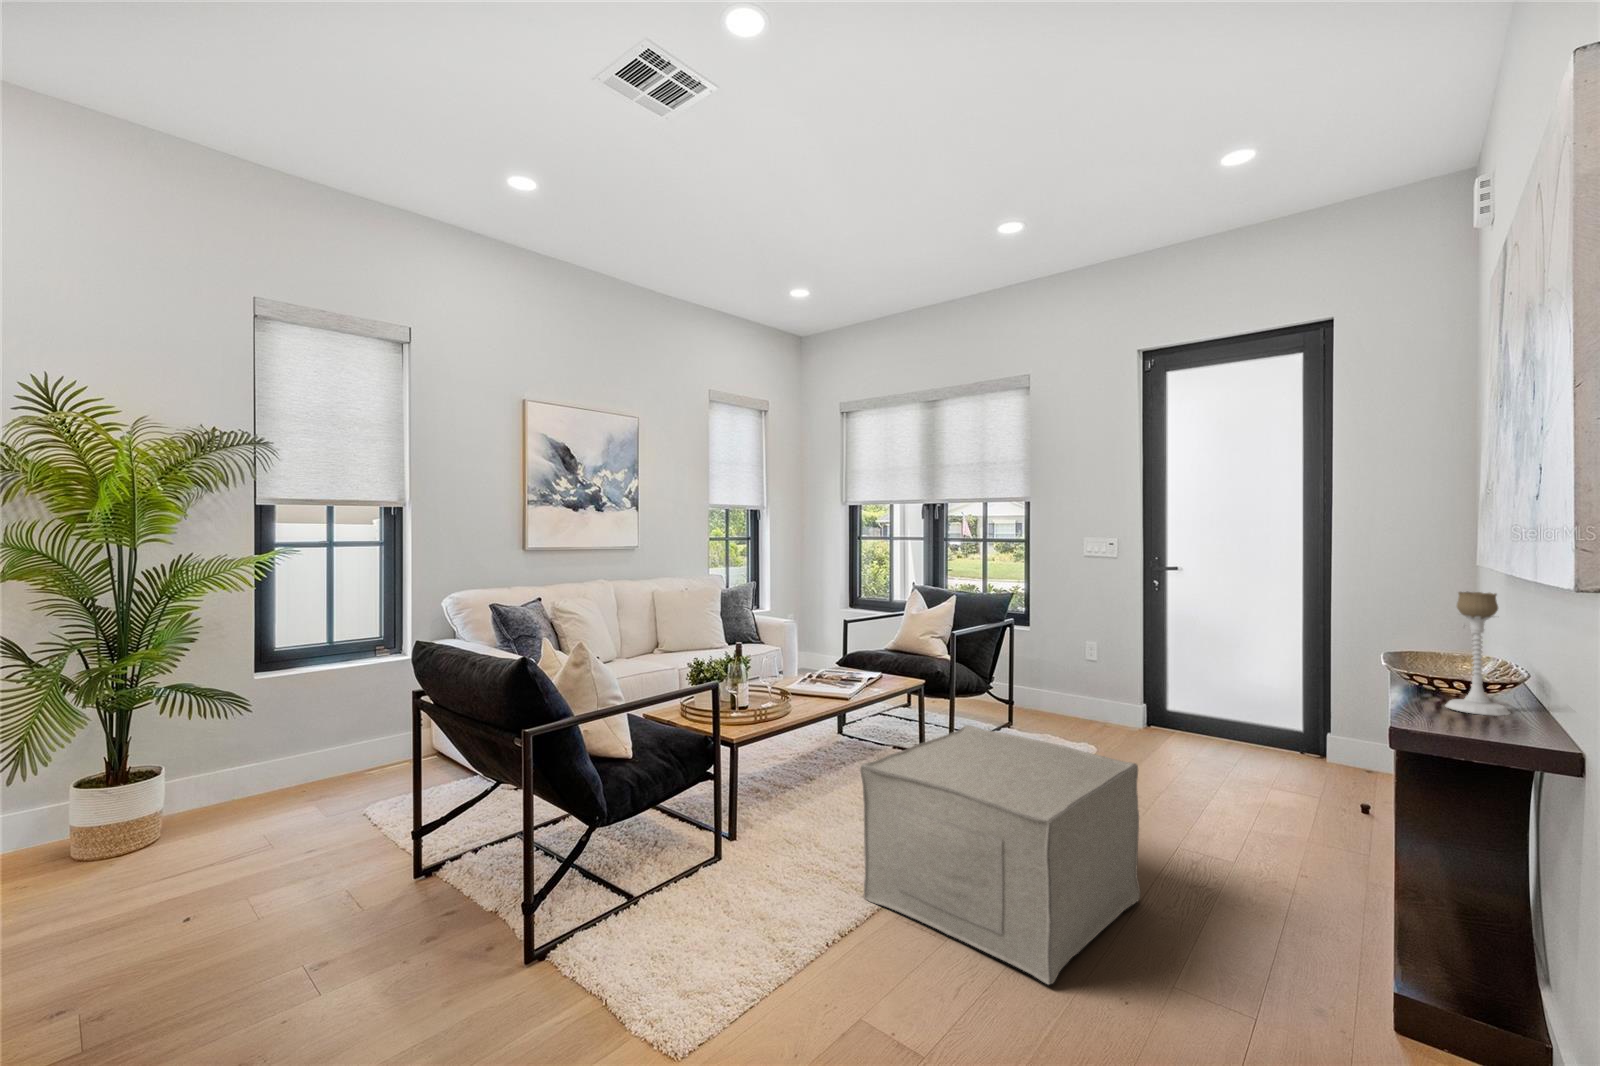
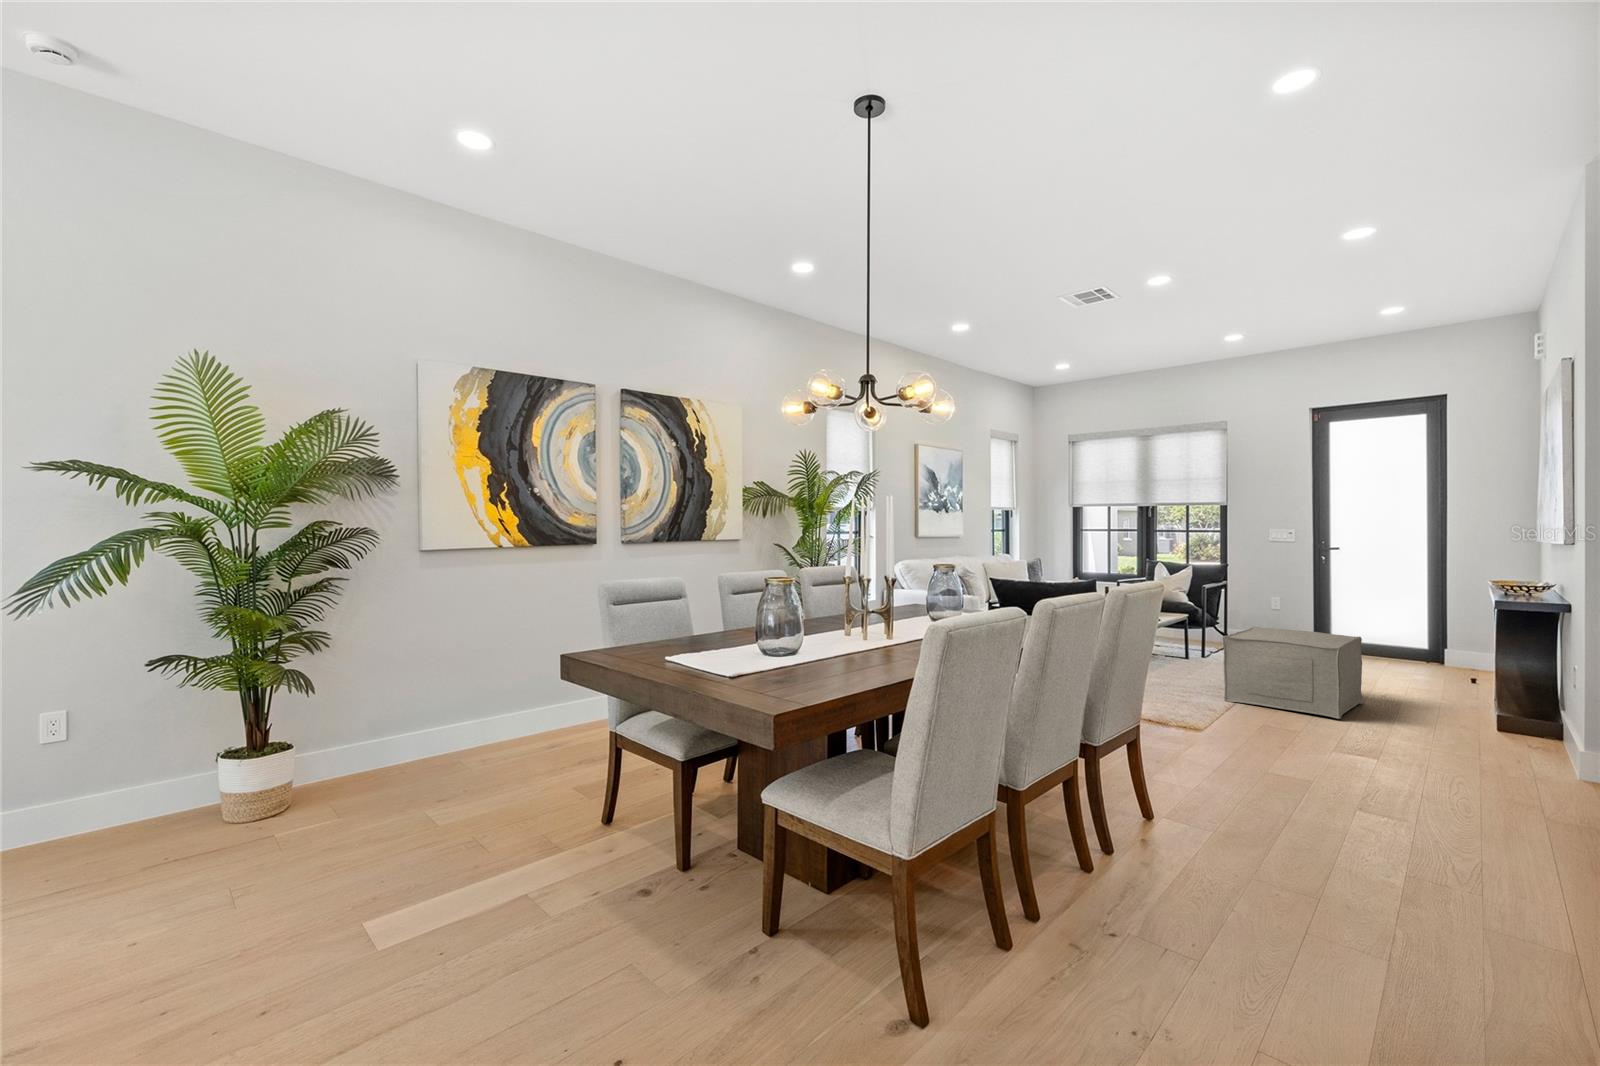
candle holder: present [1445,592,1510,716] -> none [1518,548,1547,599]

